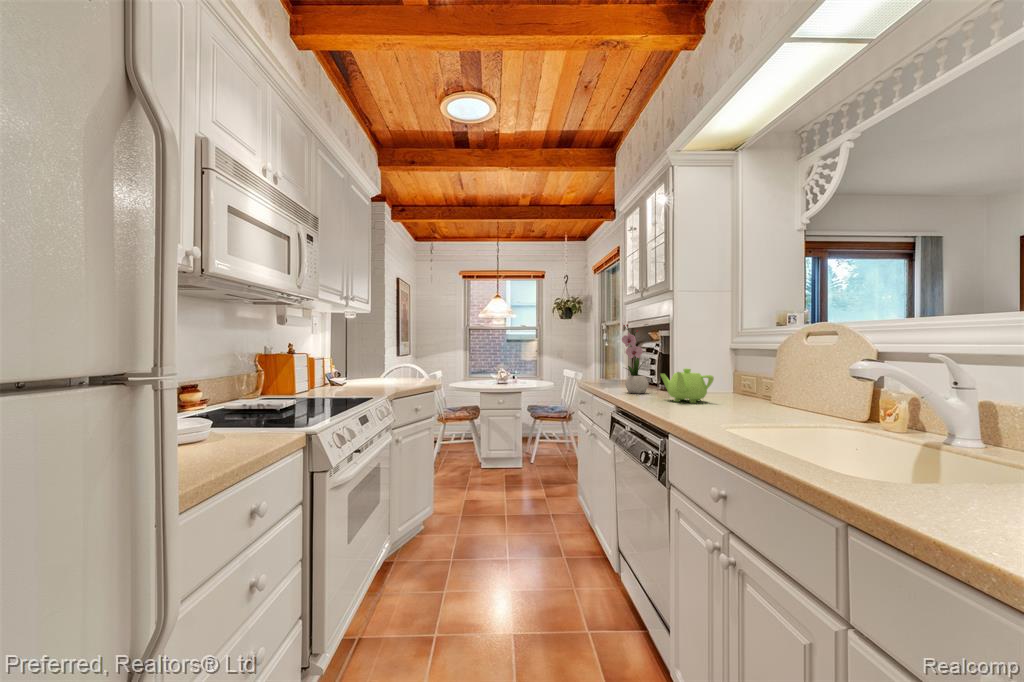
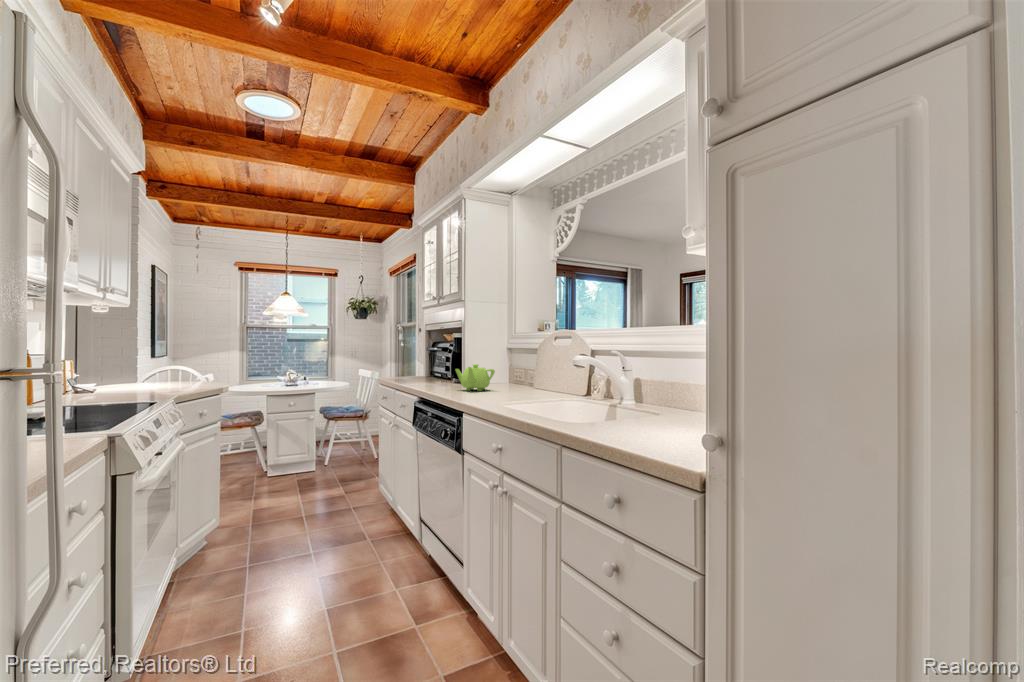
flower arrangement: present [622,324,649,394] -> none [423,328,448,387]

